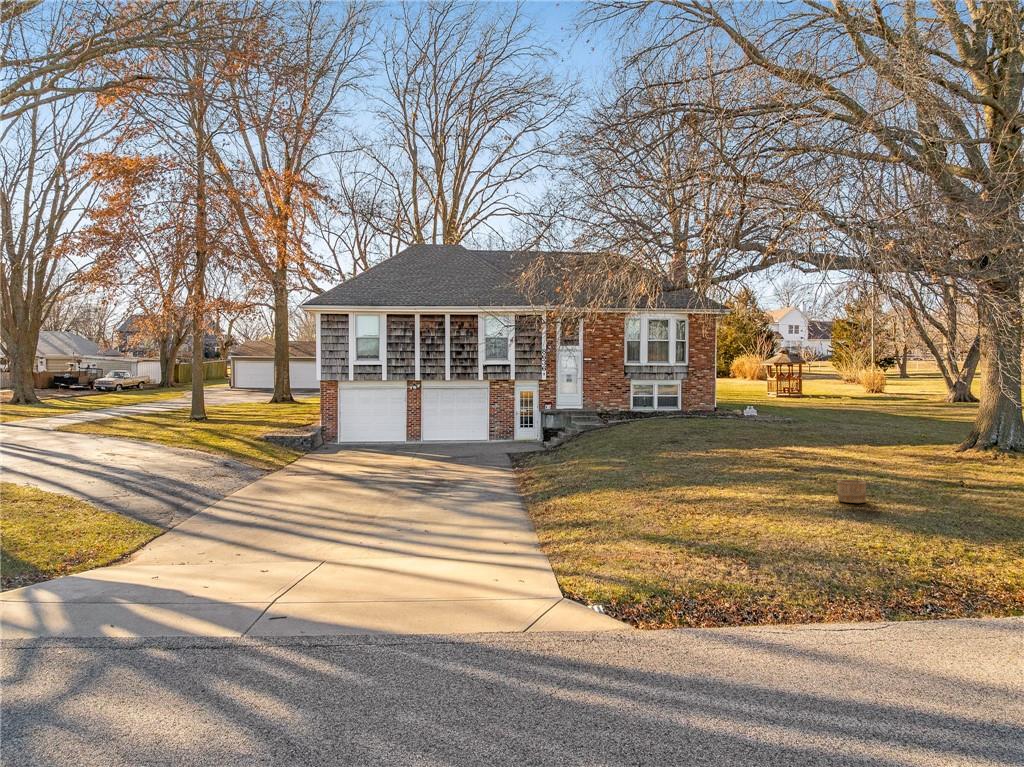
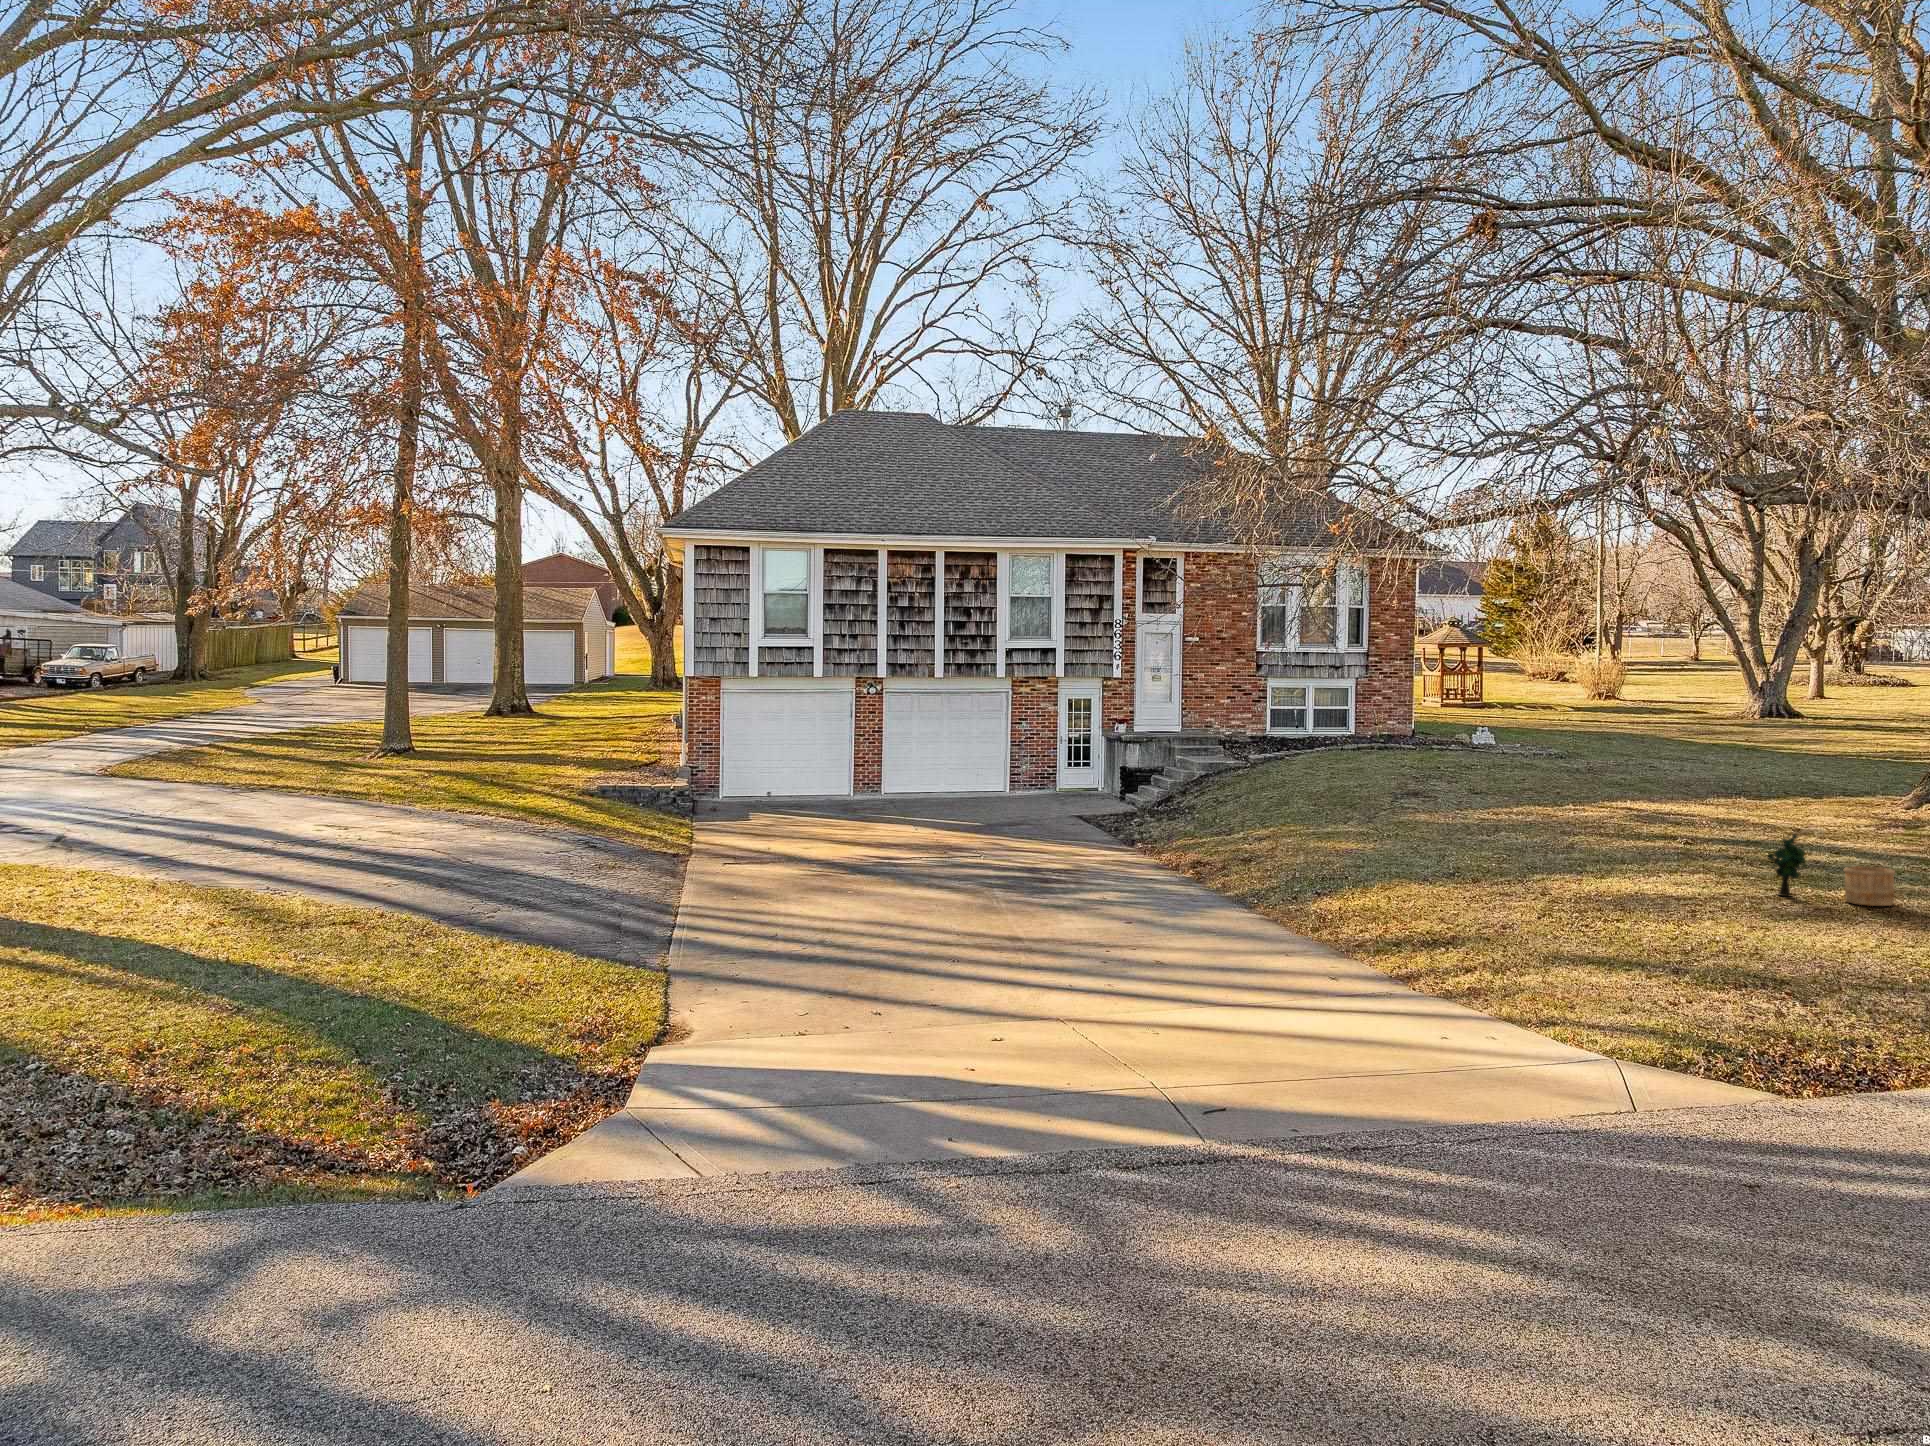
decorative plant: none [796,460,820,497] -> present [1767,834,1807,897]

